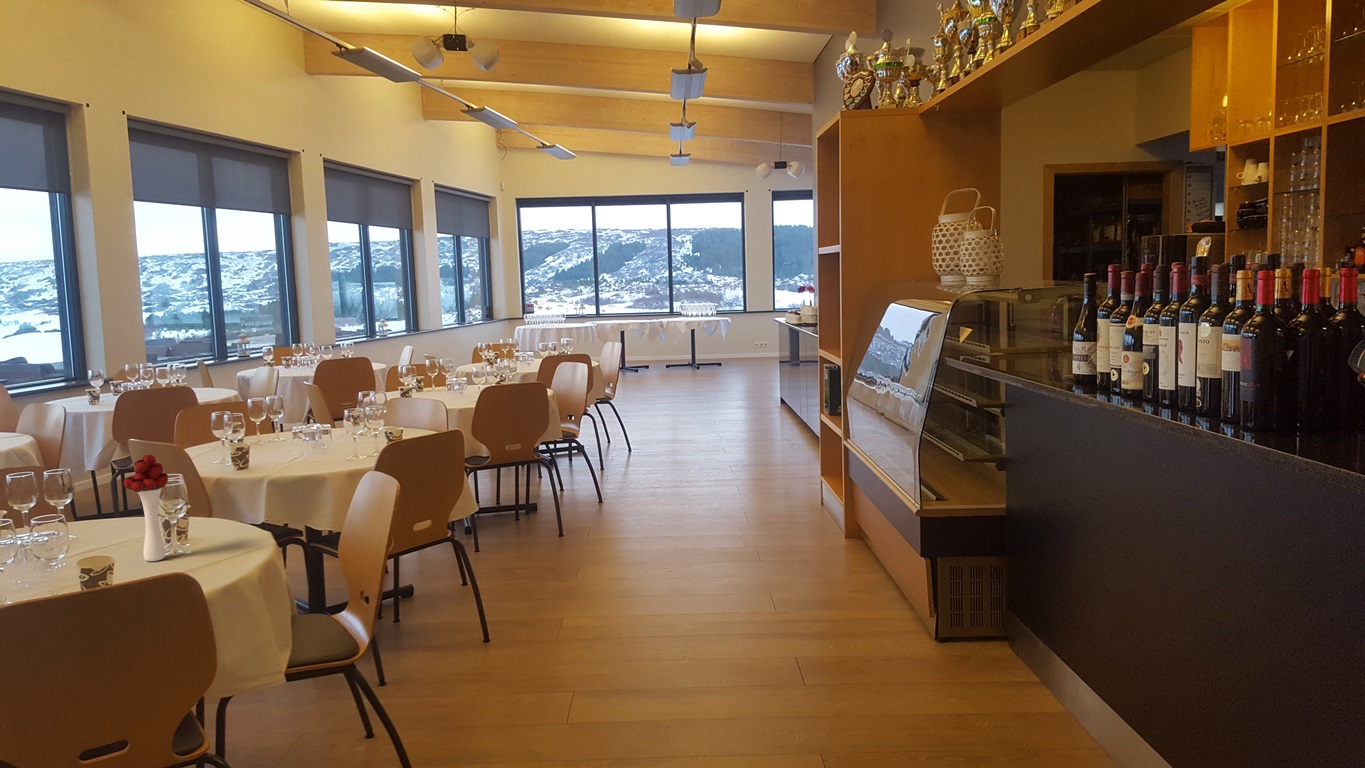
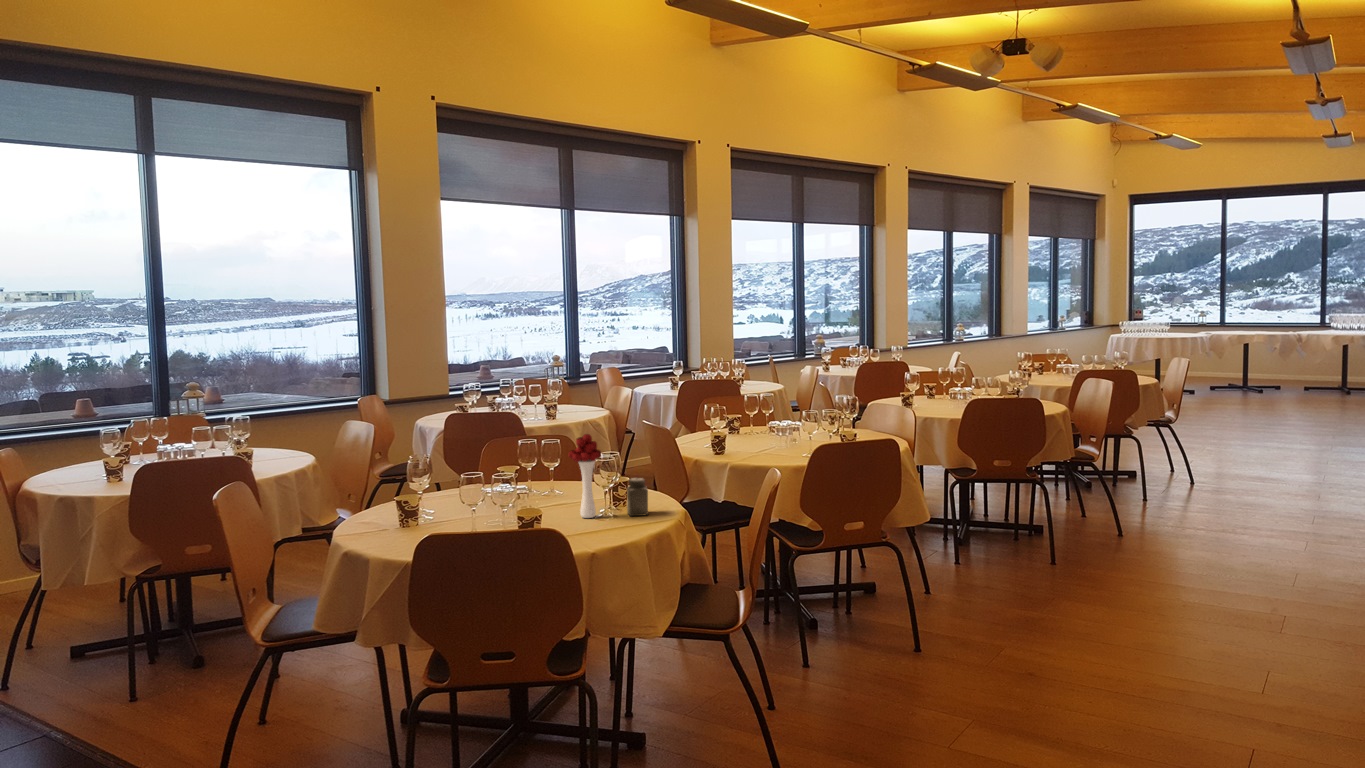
salt shaker: none [202,502,236,550] -> present [627,478,648,516]

